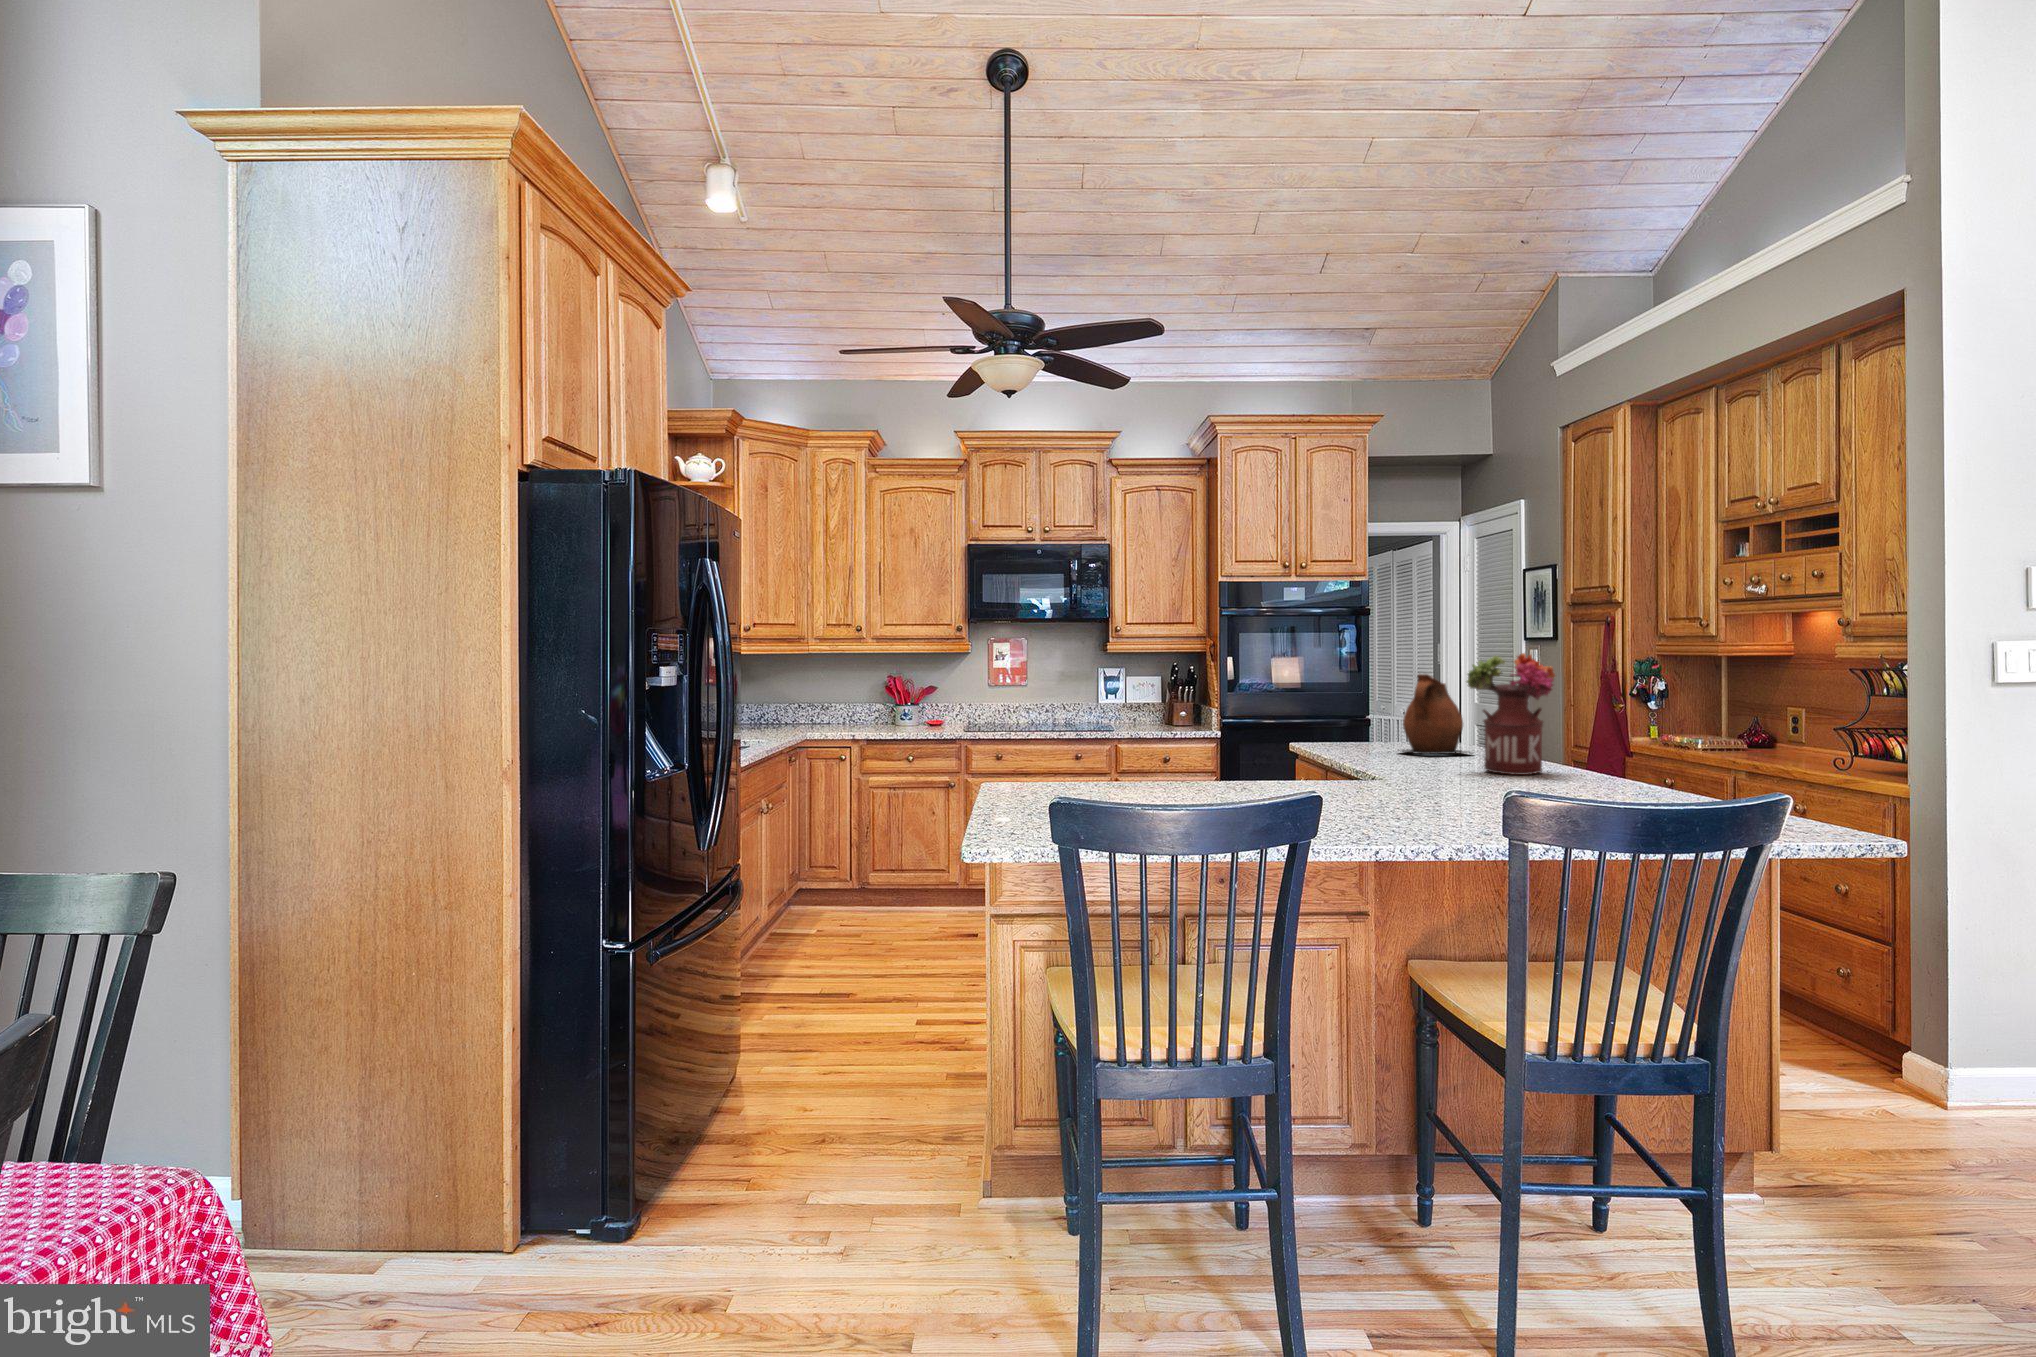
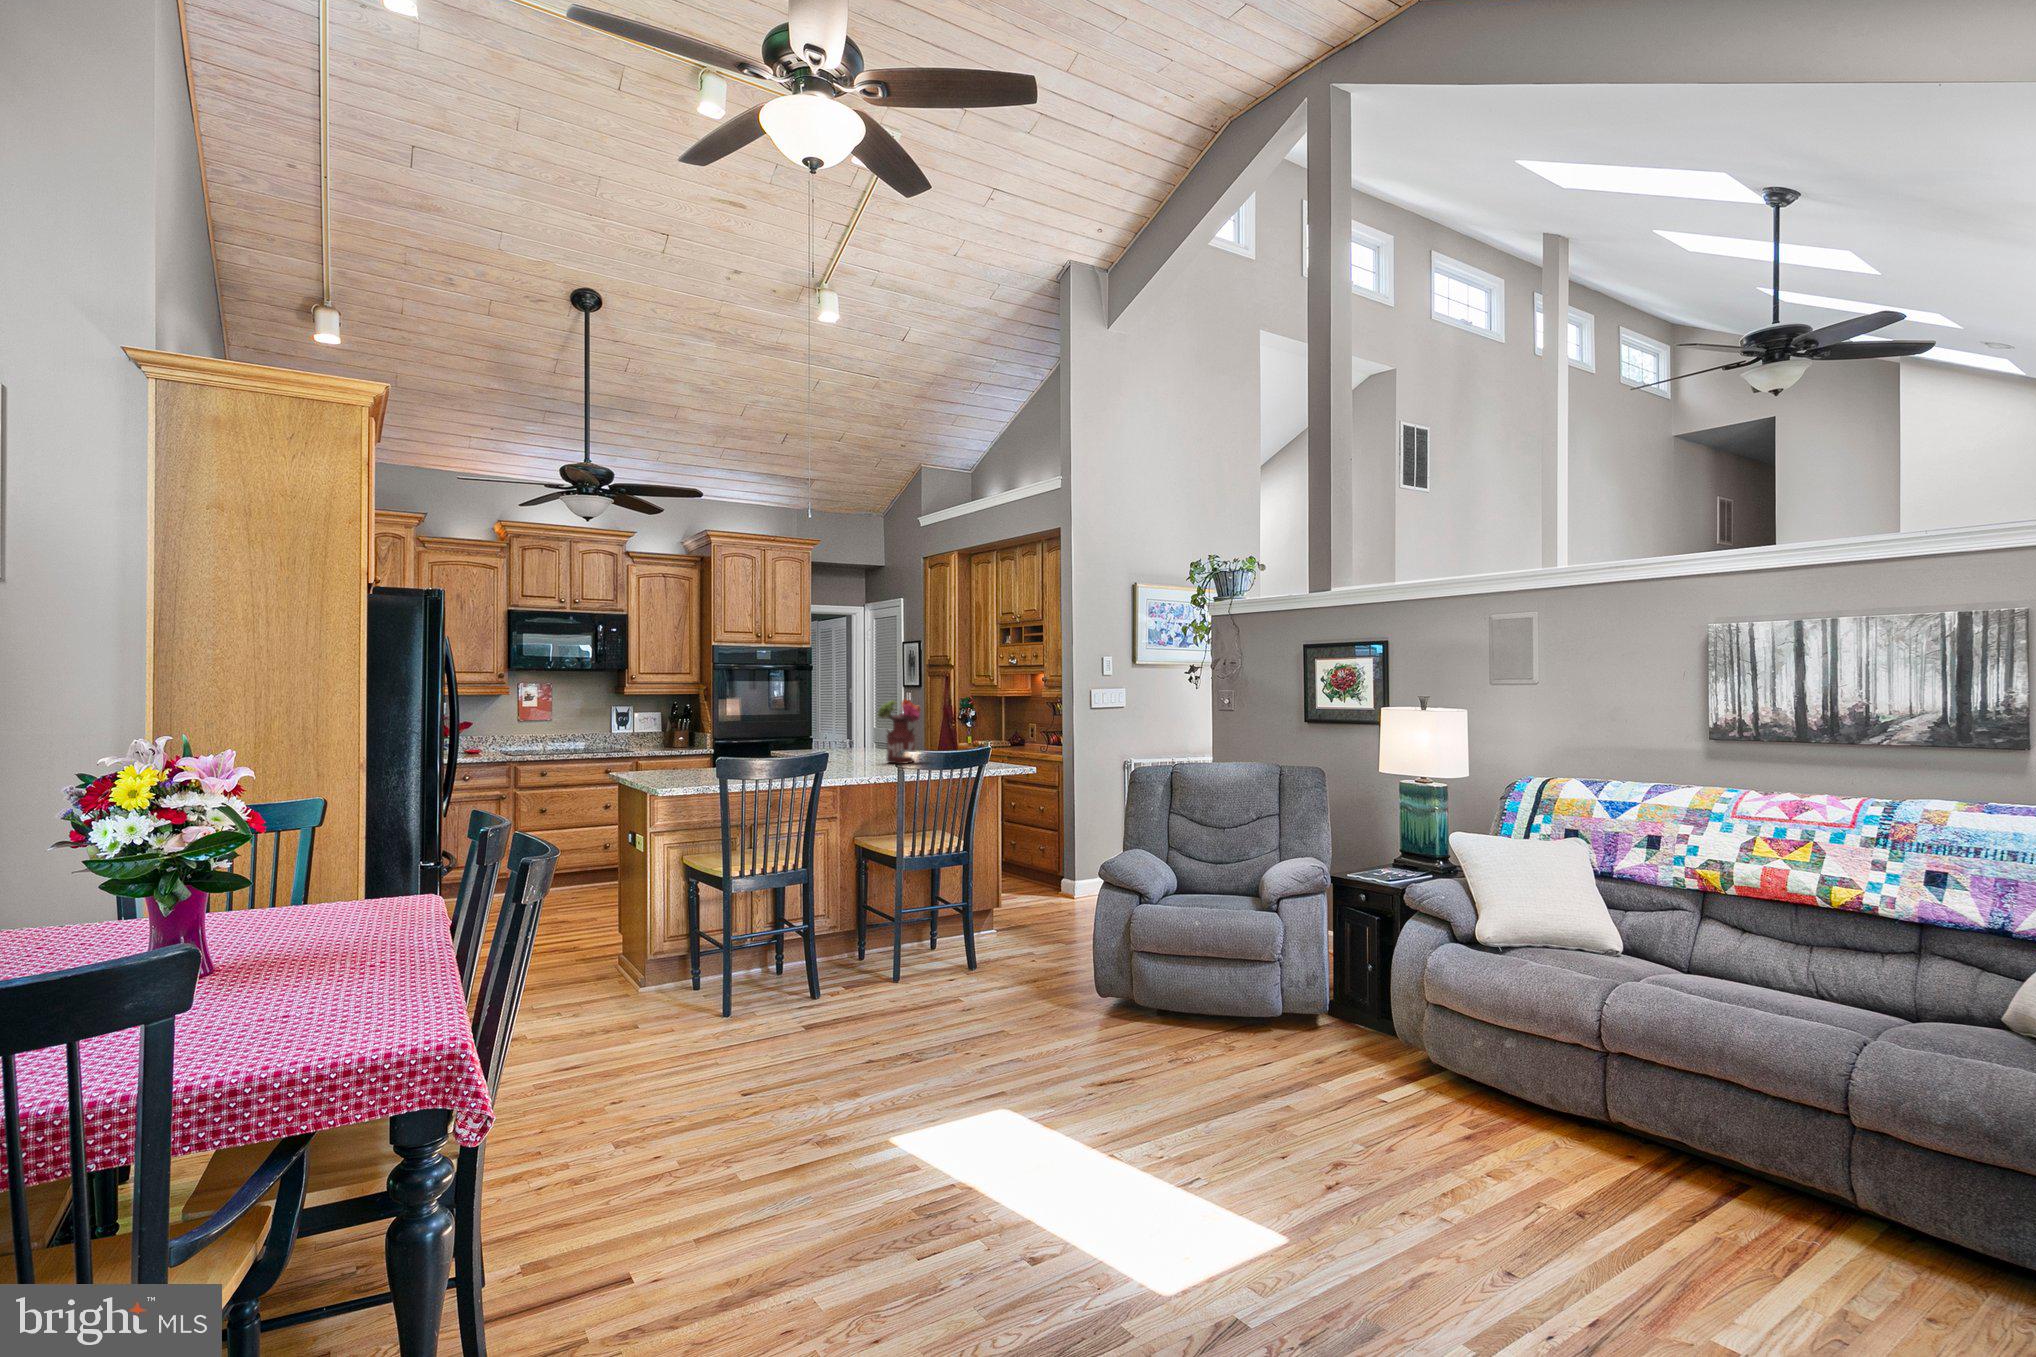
ceramic pitcher: present [1402,674,1473,754] -> none [835,710,880,756]

